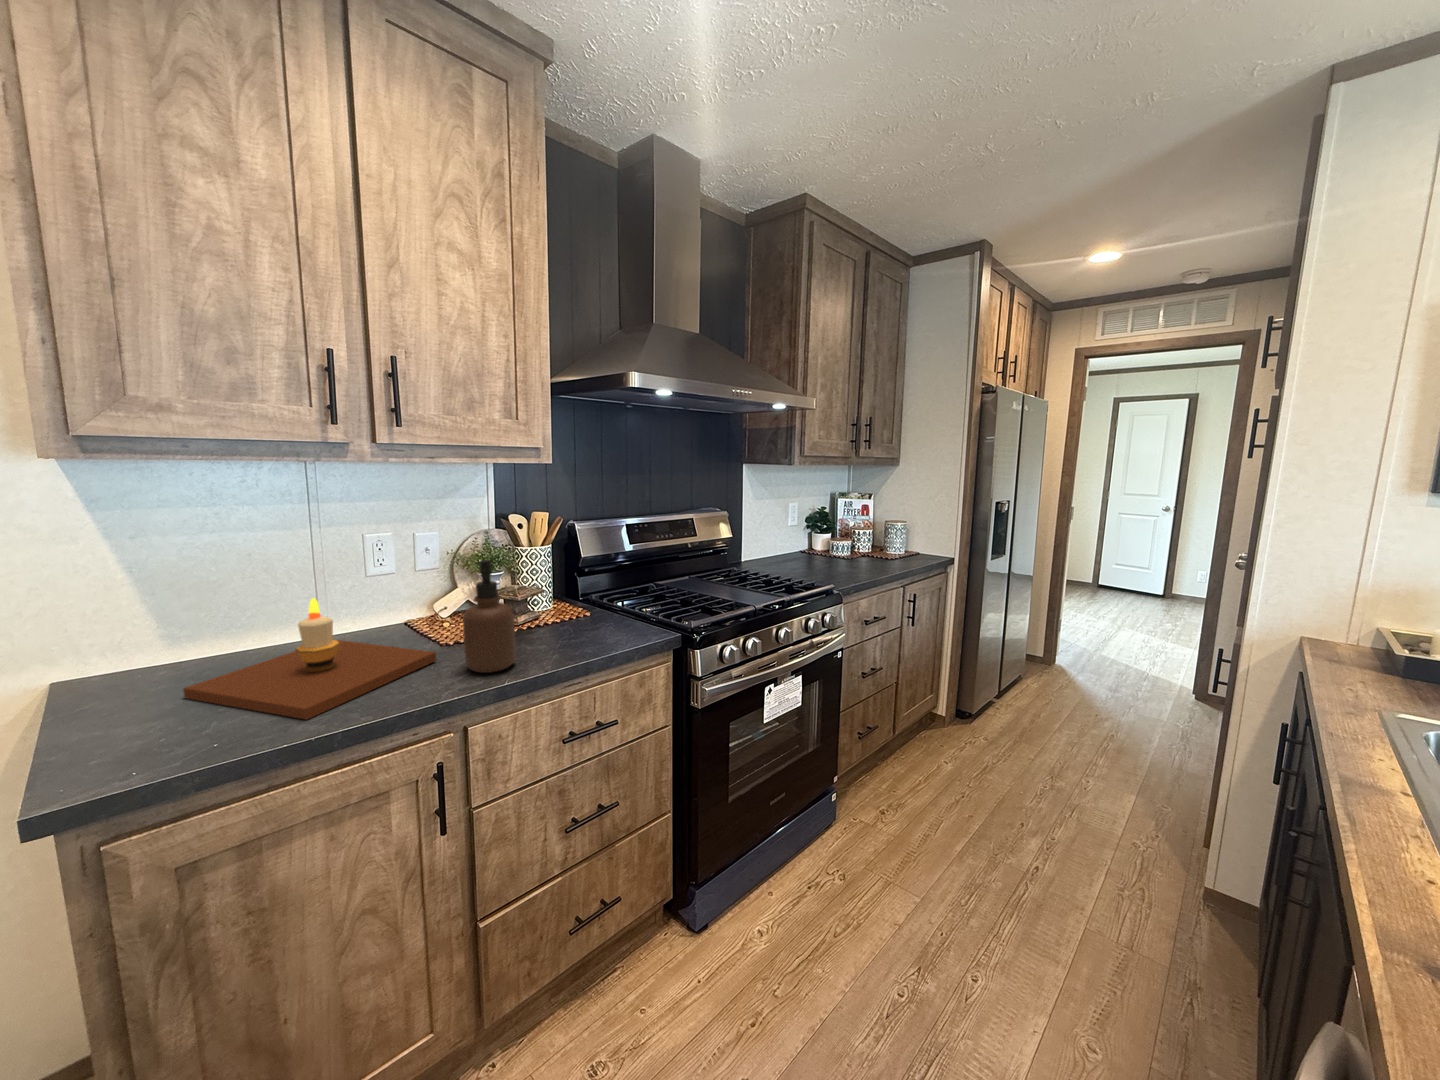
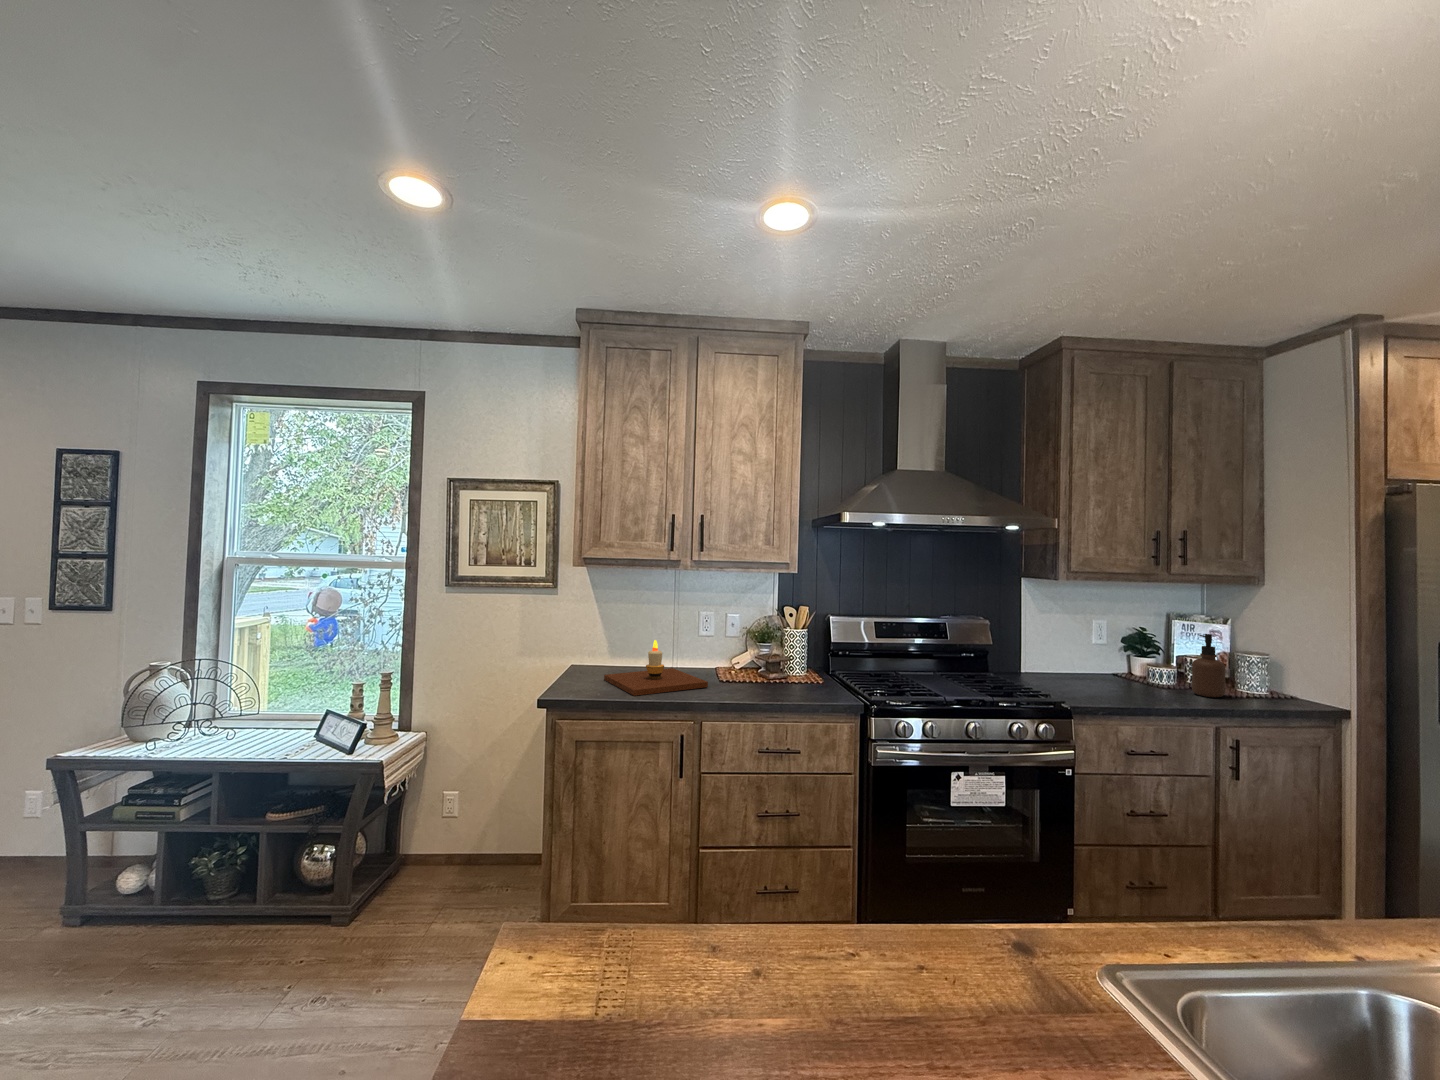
soap dispenser: present [463,560,516,673] -> present [1192,634,1225,697]

